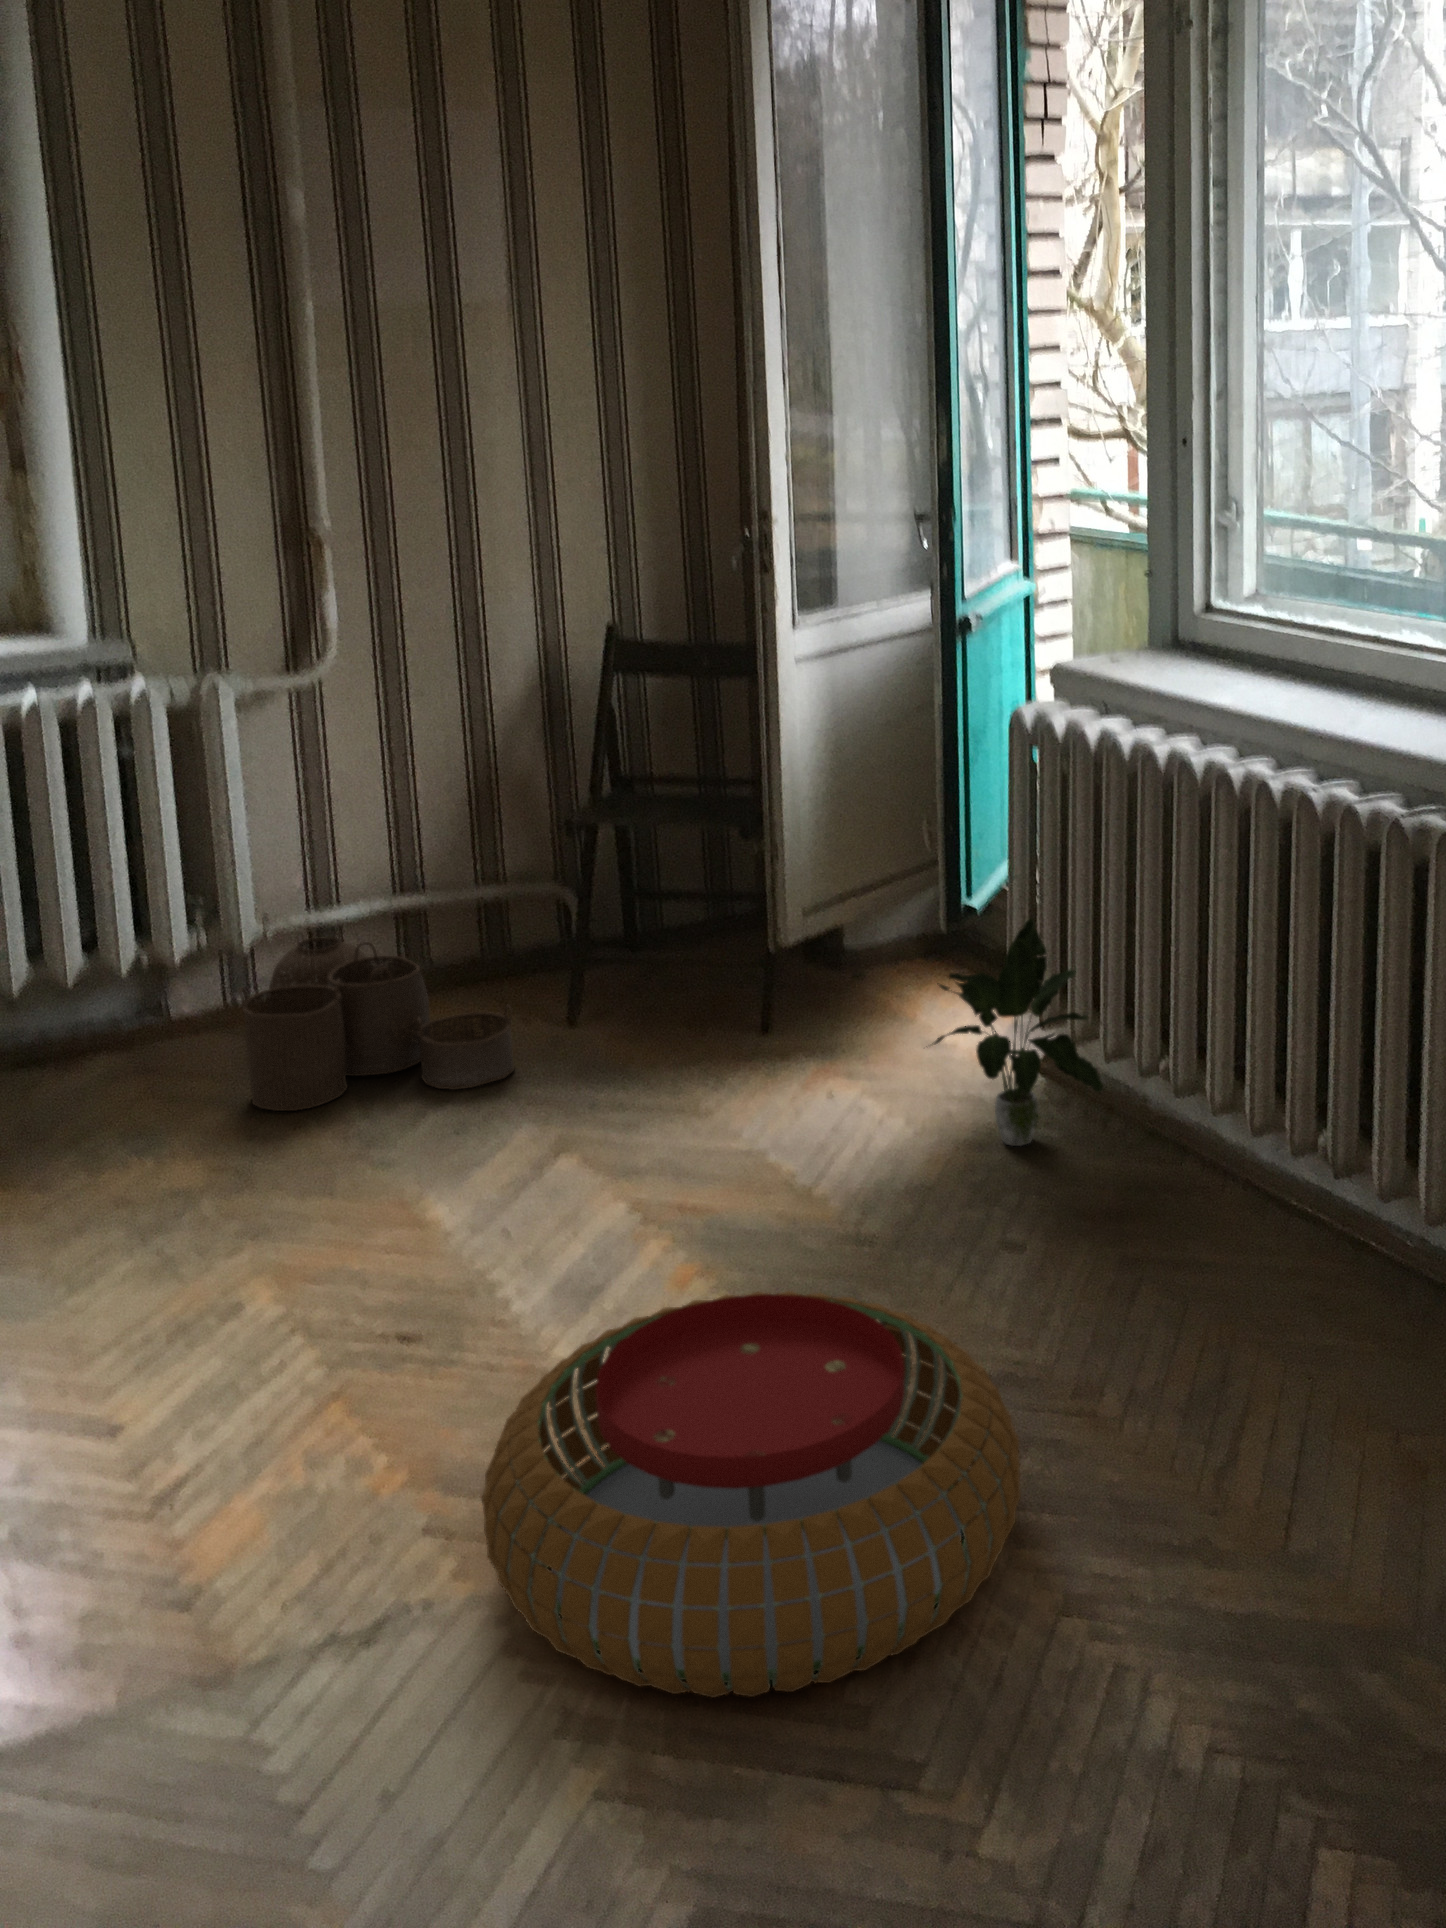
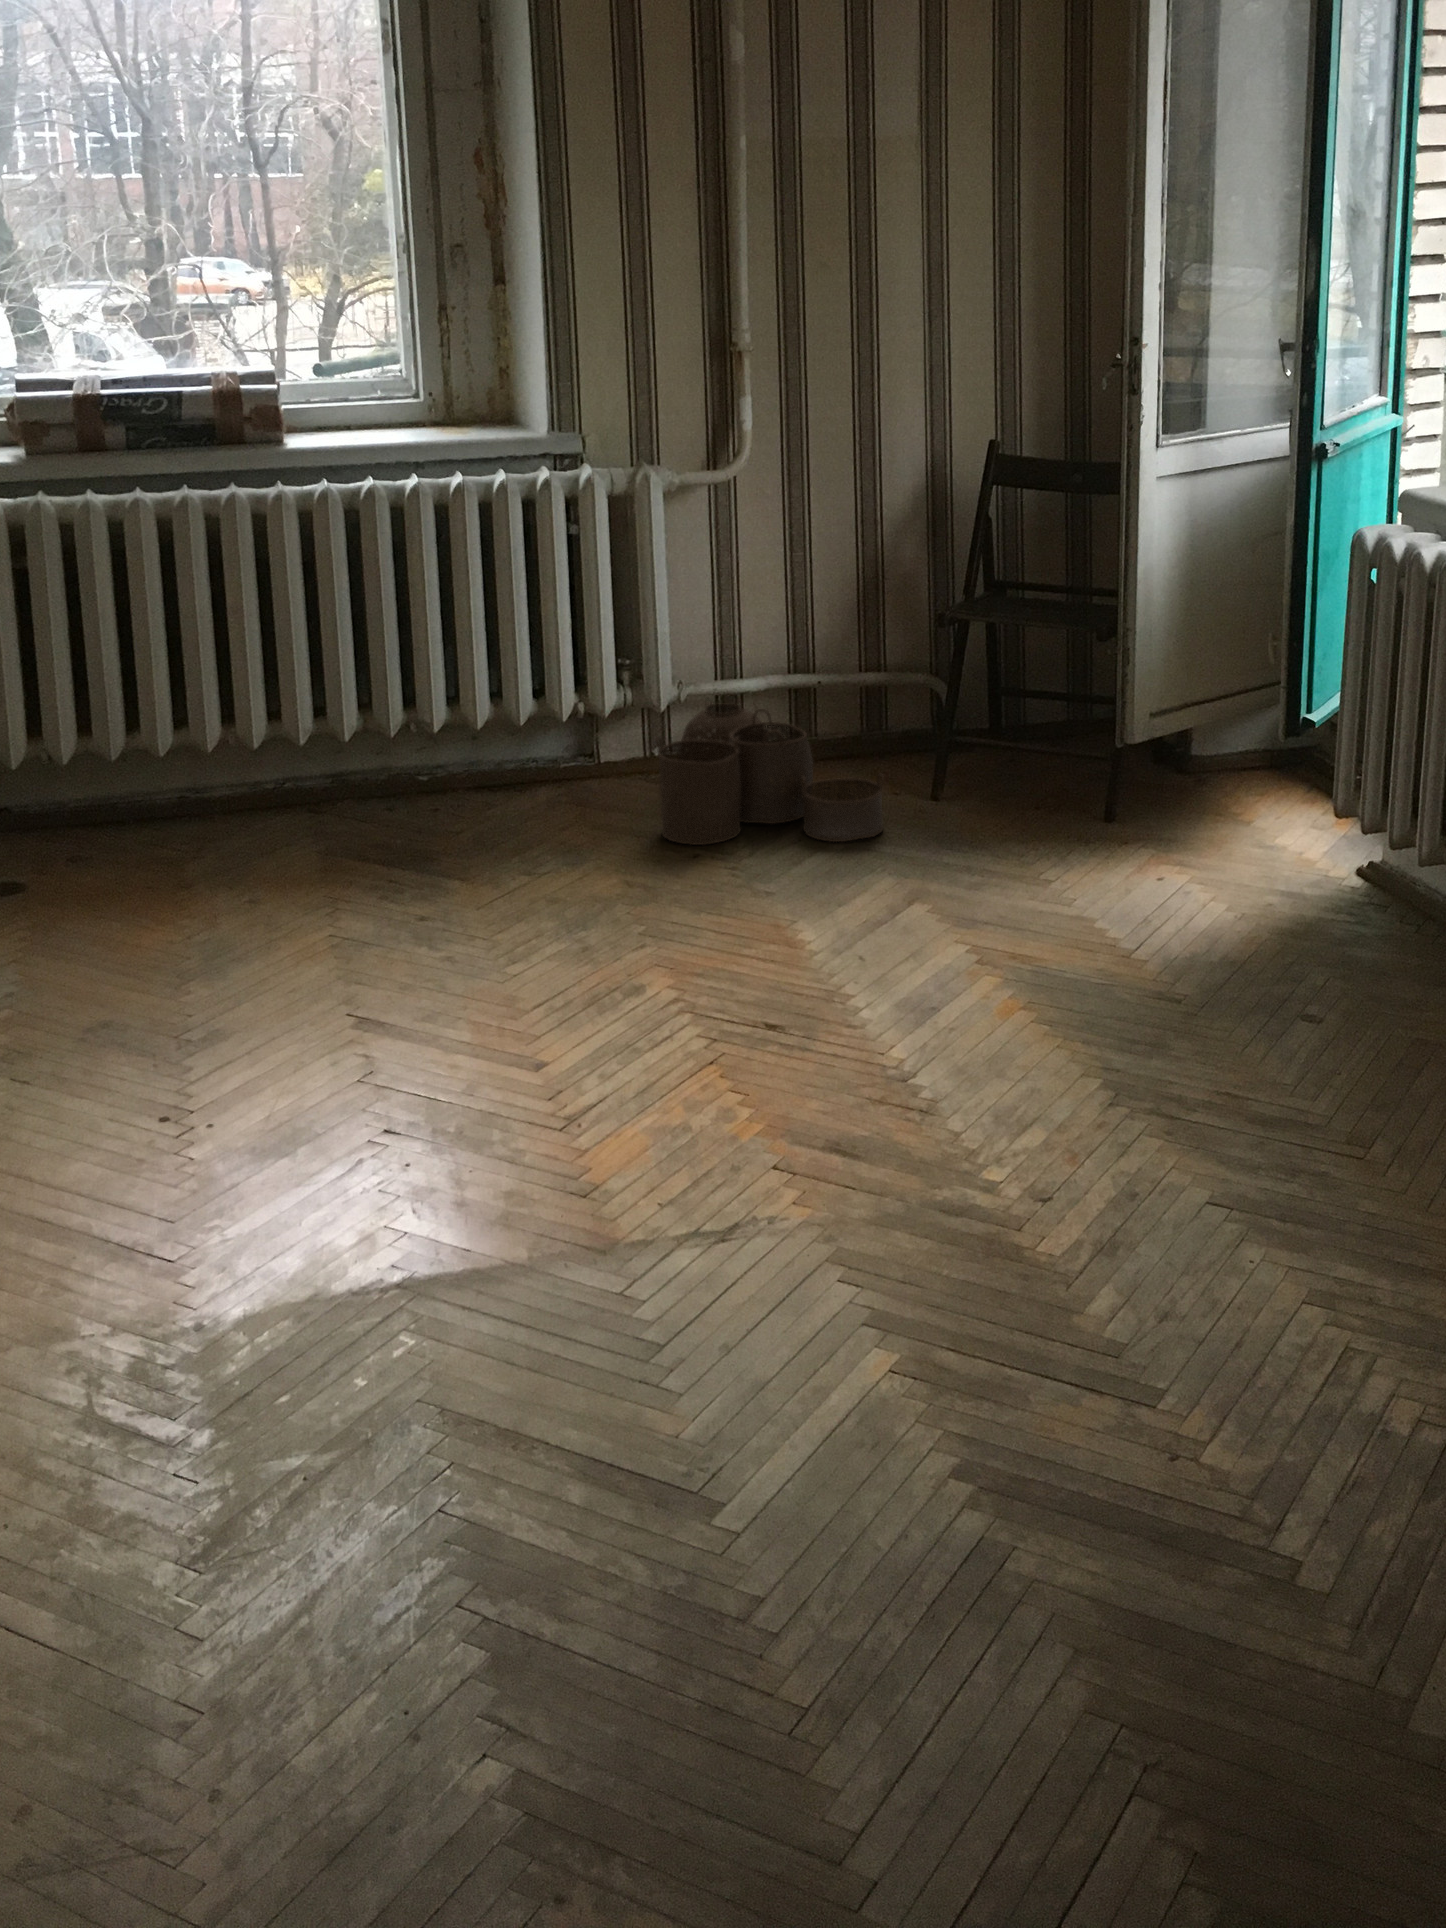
potted plant: present [932,919,1103,1146] -> none [1246,728,1414,938]
pouf: present [482,1291,1021,1698] -> none [824,1008,1277,1312]

